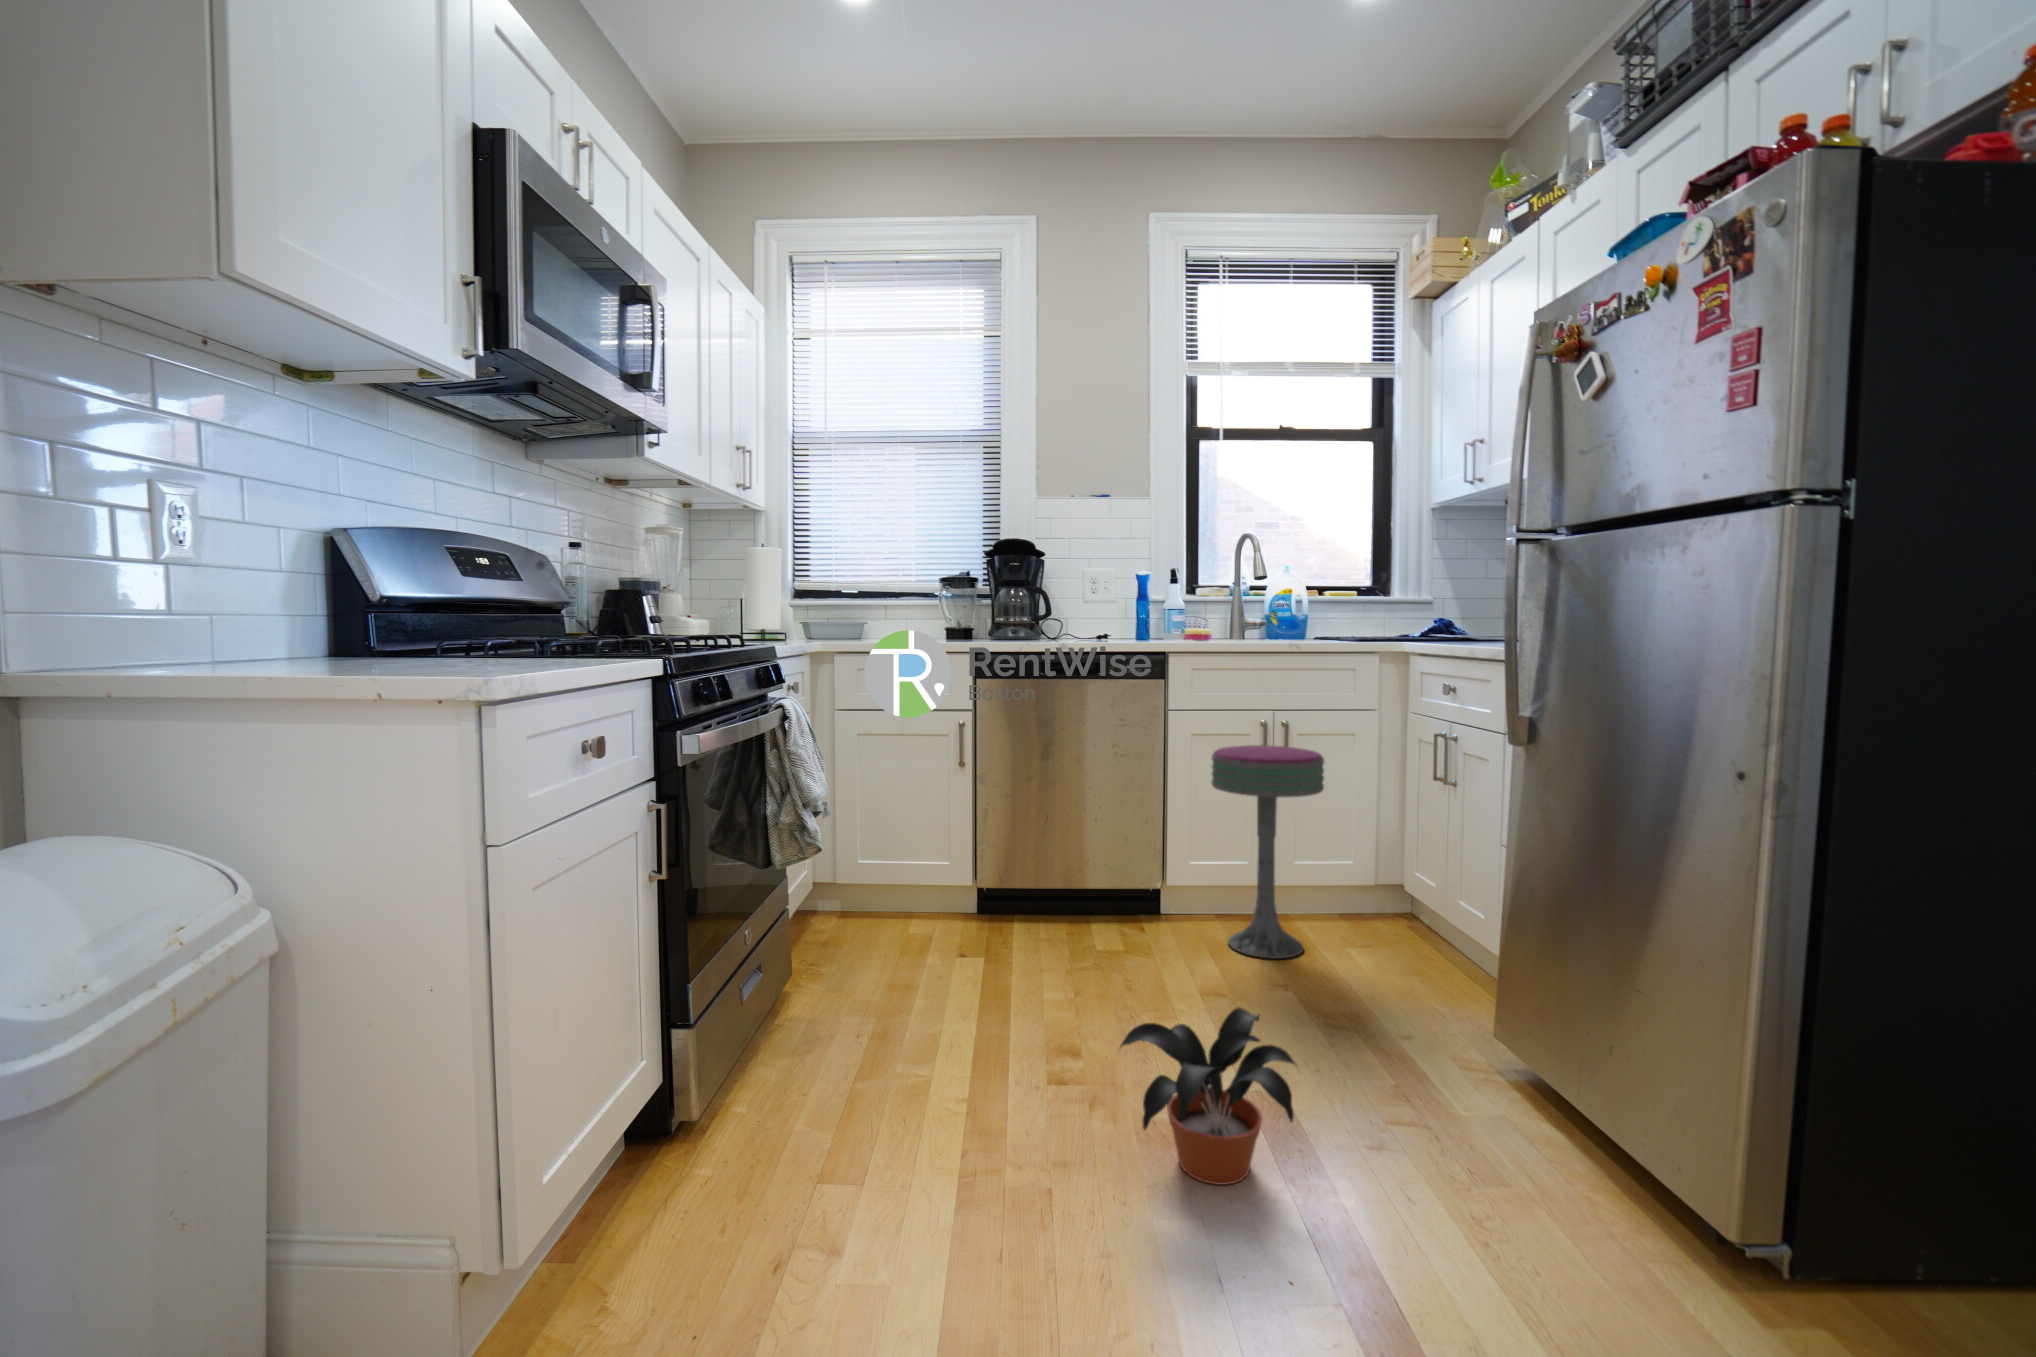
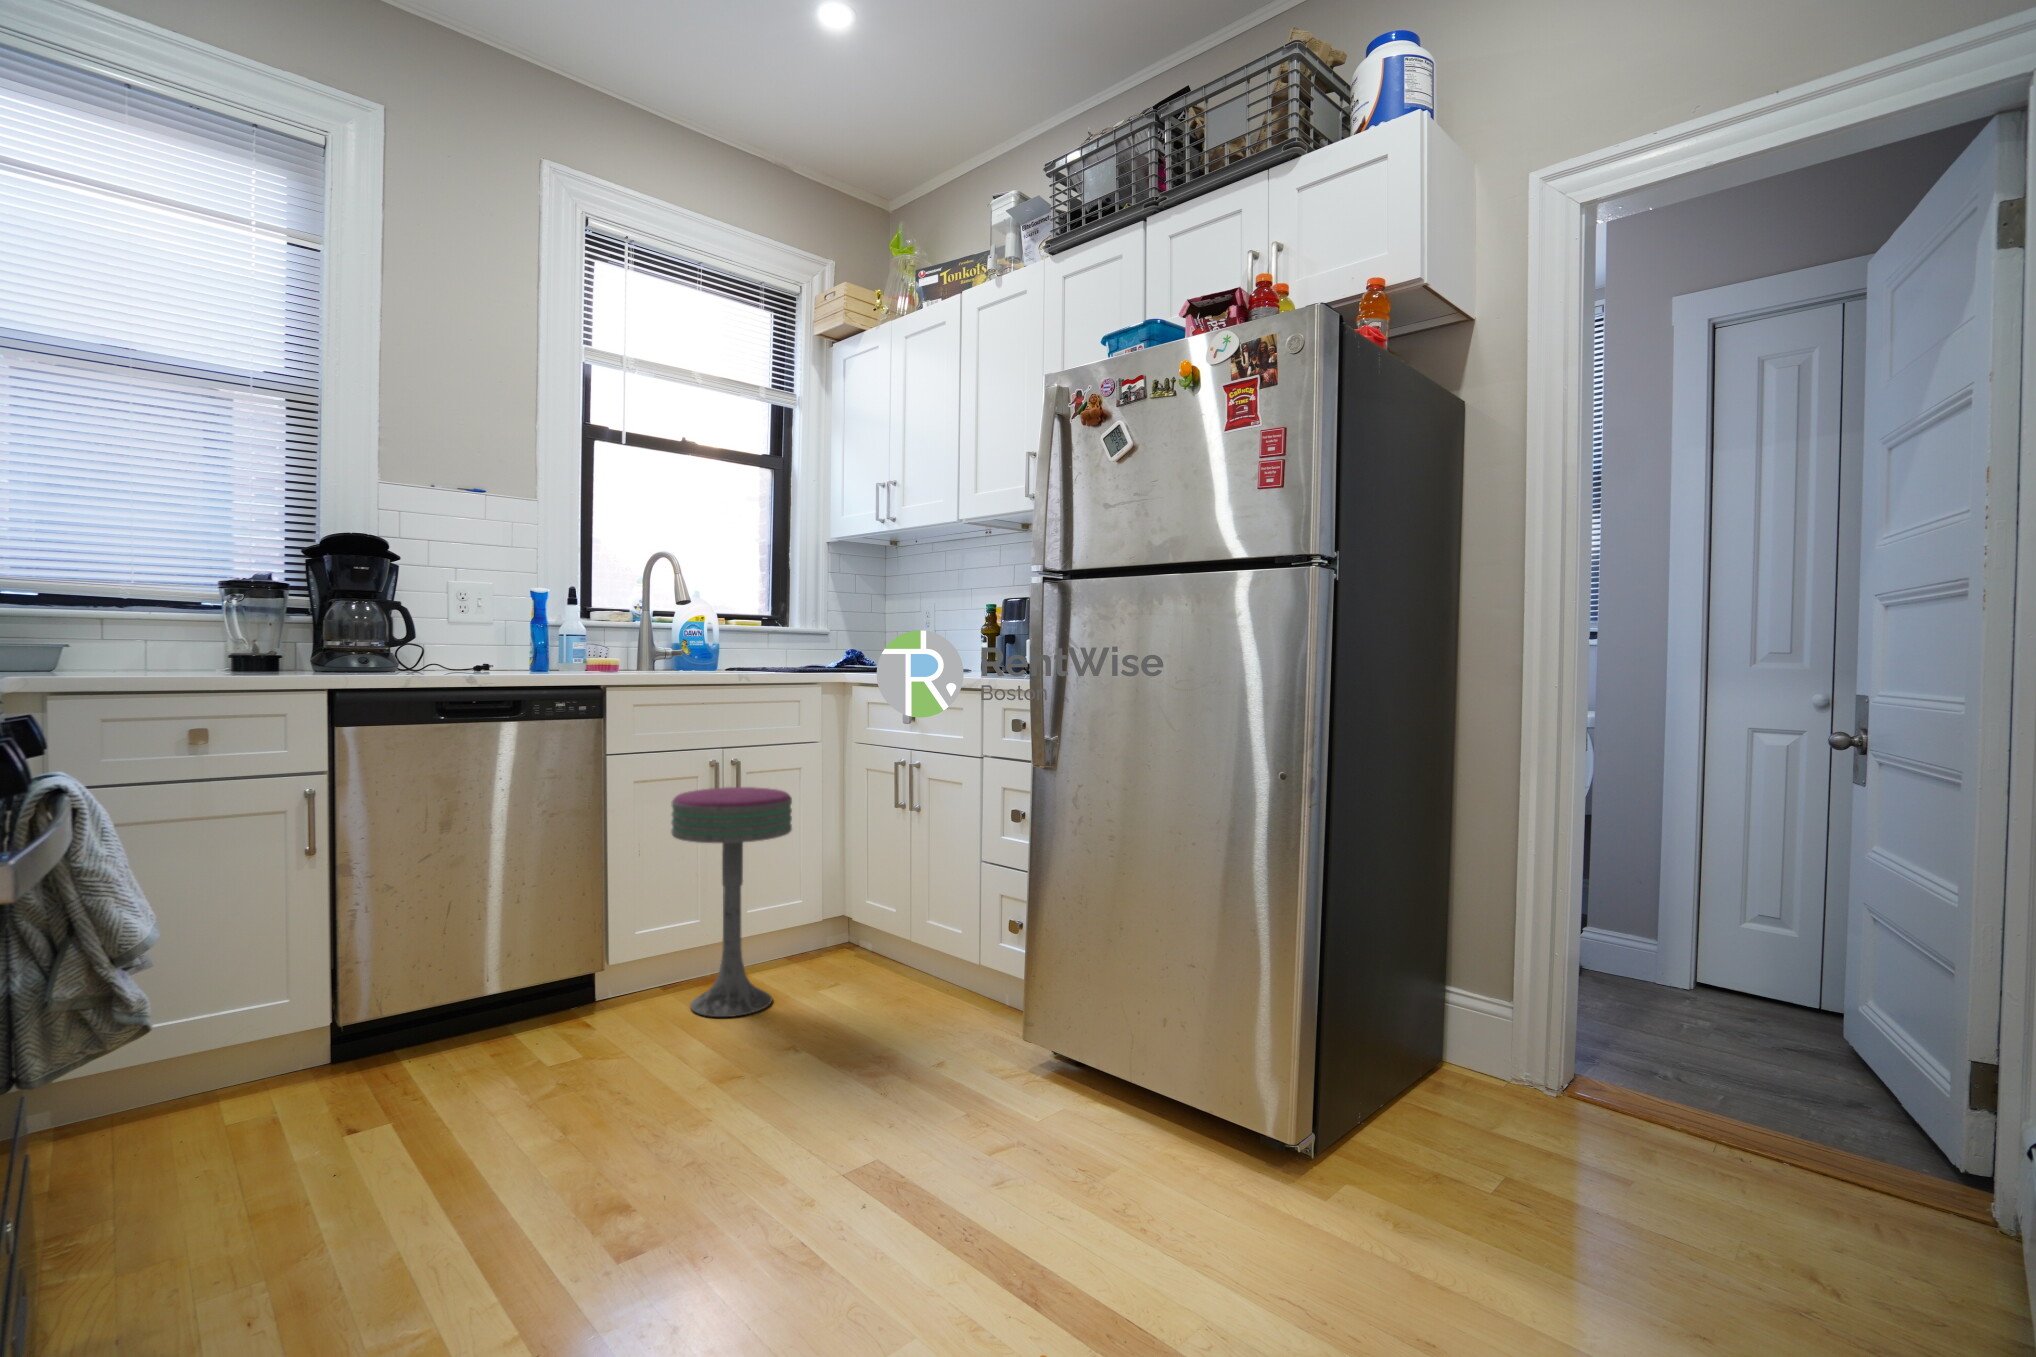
potted plant: present [1120,1007,1296,1185] -> none [738,1052,932,1234]

